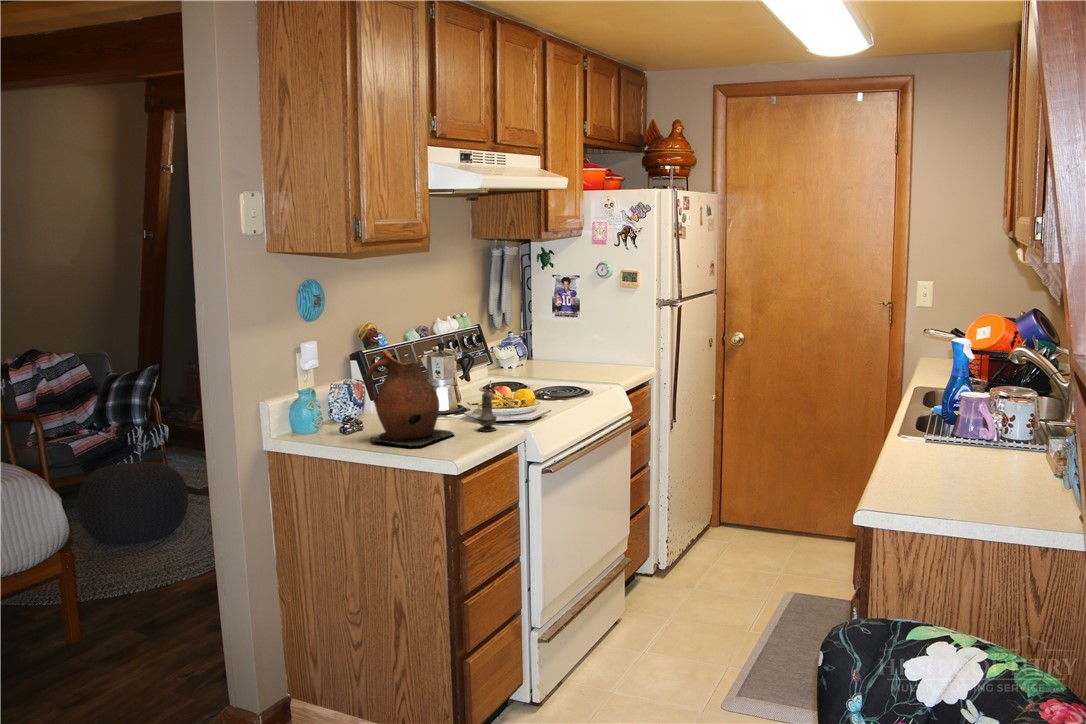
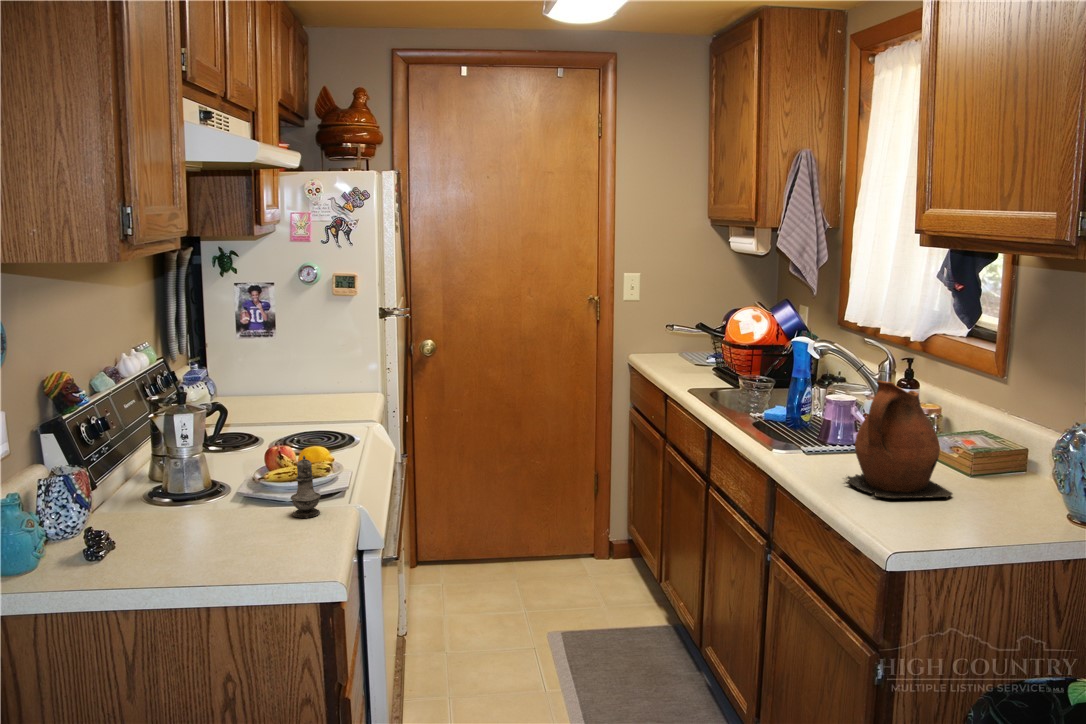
ceramic pitcher: present [367,350,454,447] -> present [846,380,952,498]

